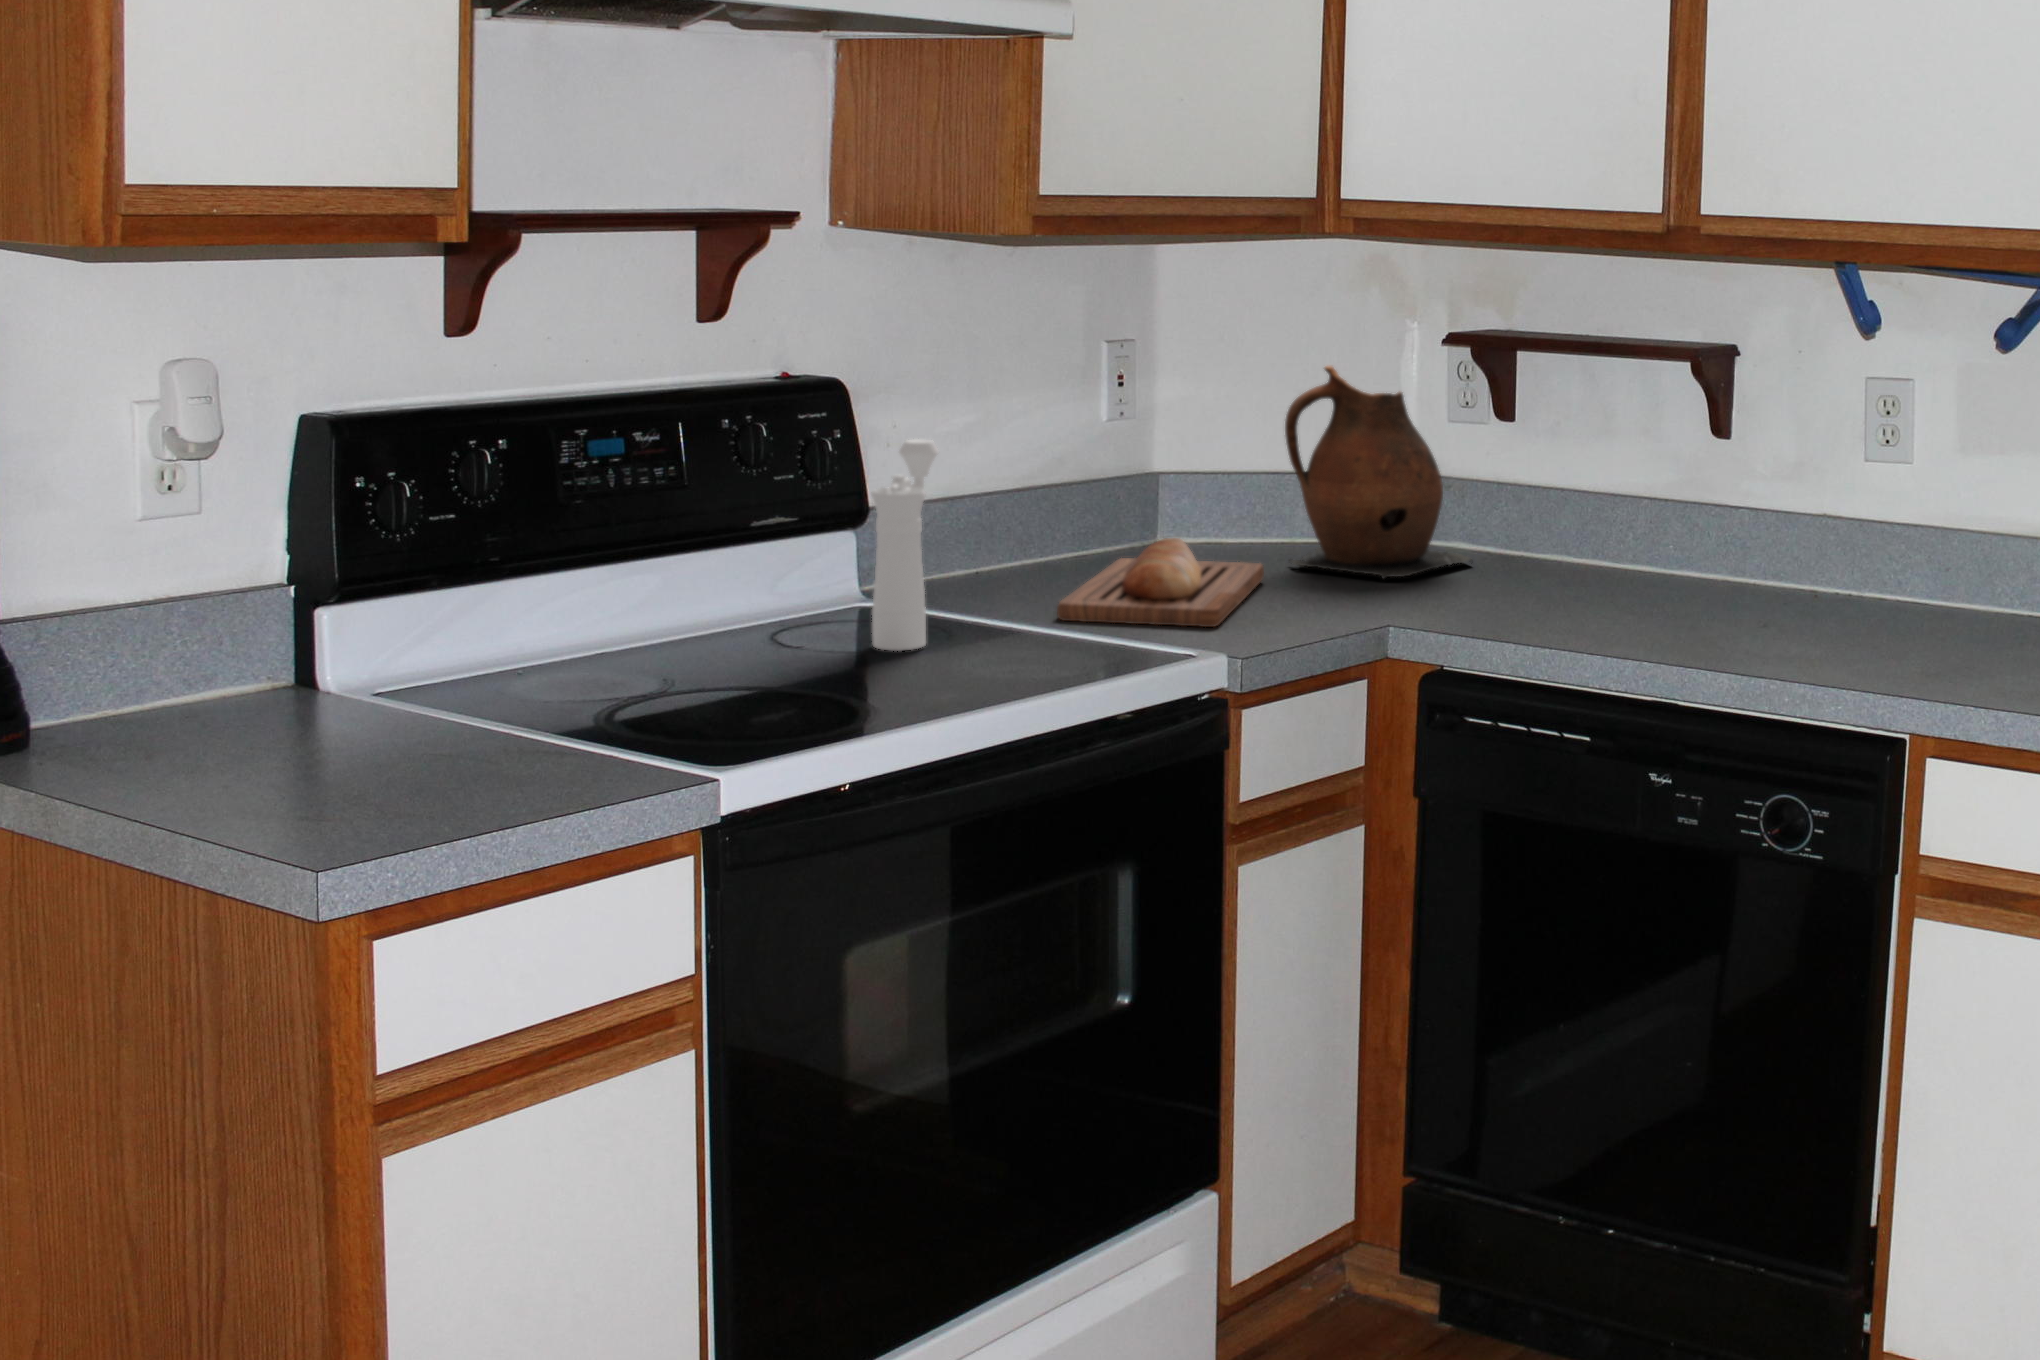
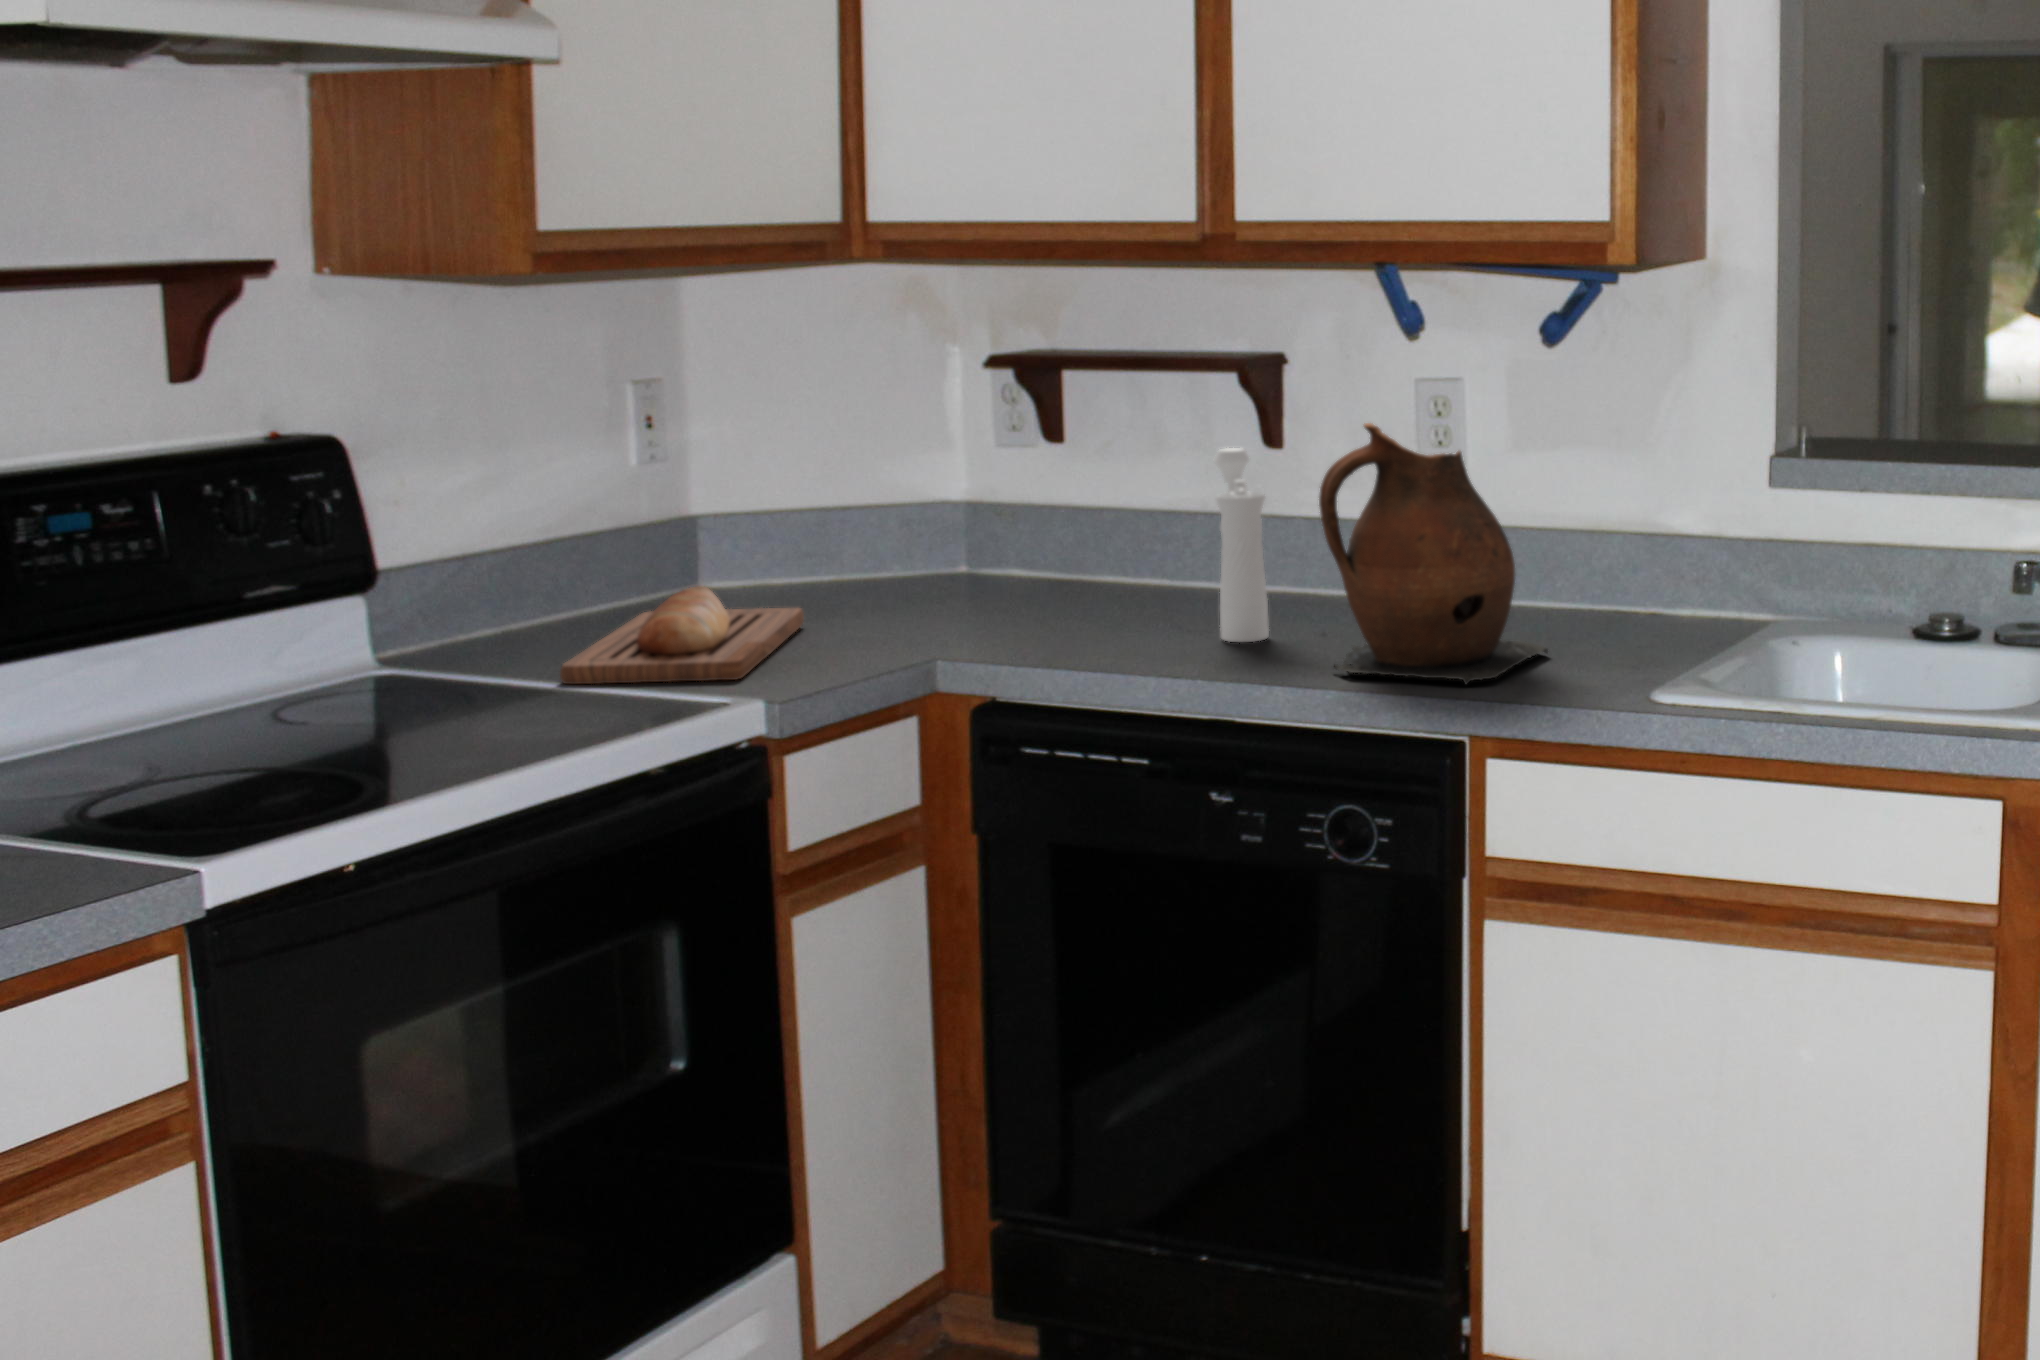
ceramic pitcher: present [1285,366,1471,579] -> present [1319,423,1548,684]
pepper mill: present [871,439,939,651] -> present [1214,448,1269,642]

